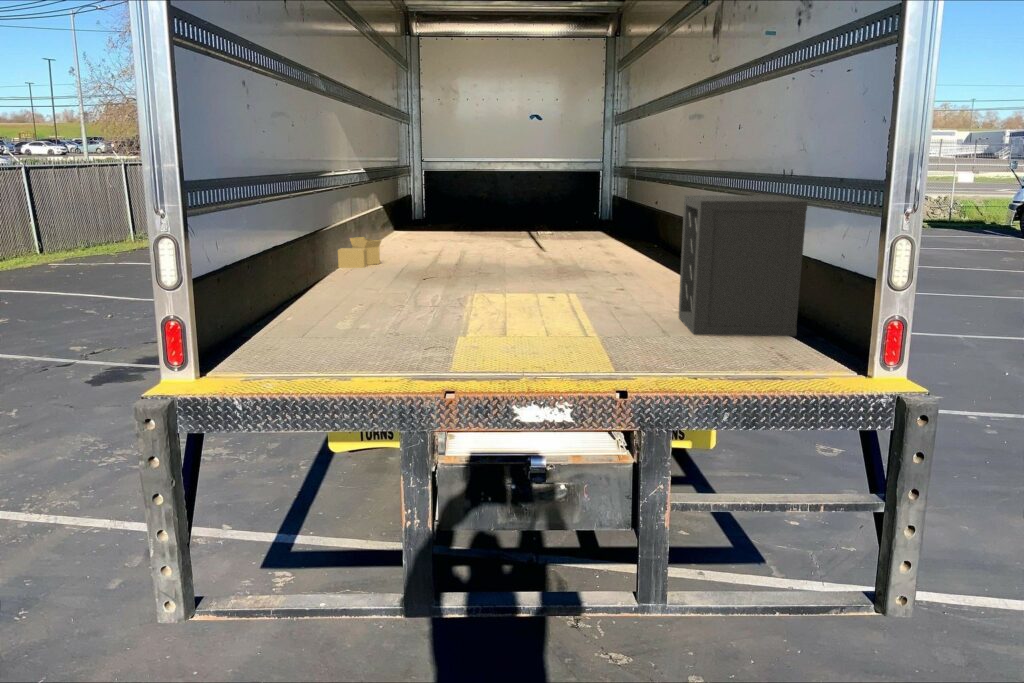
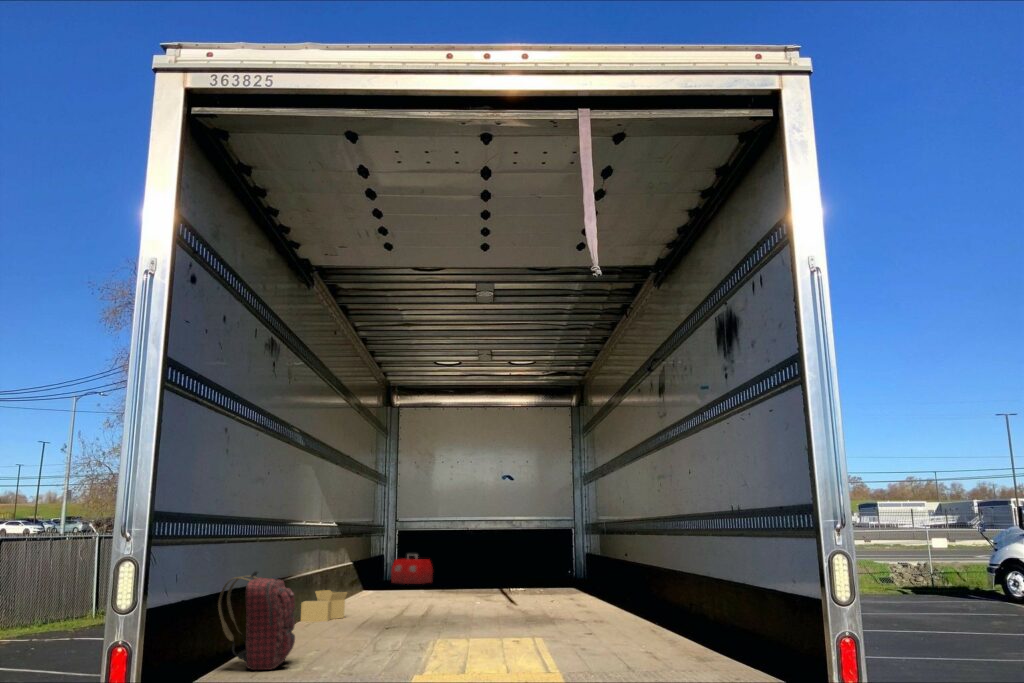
toolbox: none [419,193,460,223] -> present [391,554,433,584]
storage cabinet: present [679,195,808,336] -> none [639,530,764,673]
backpack: none [261,233,339,326] -> present [218,571,295,670]

